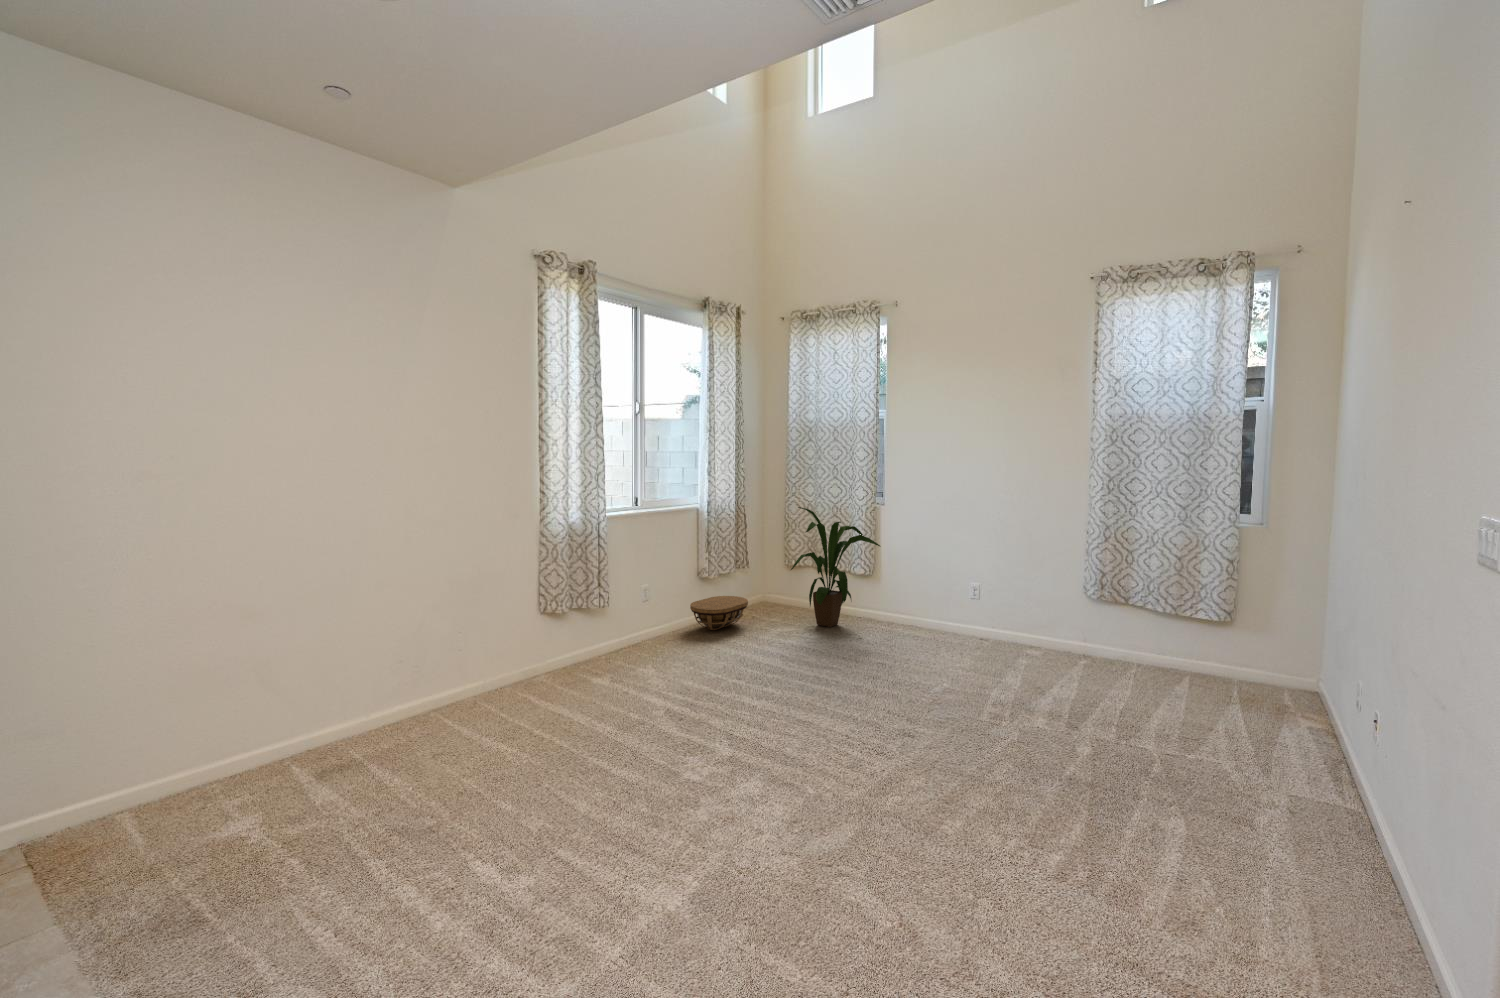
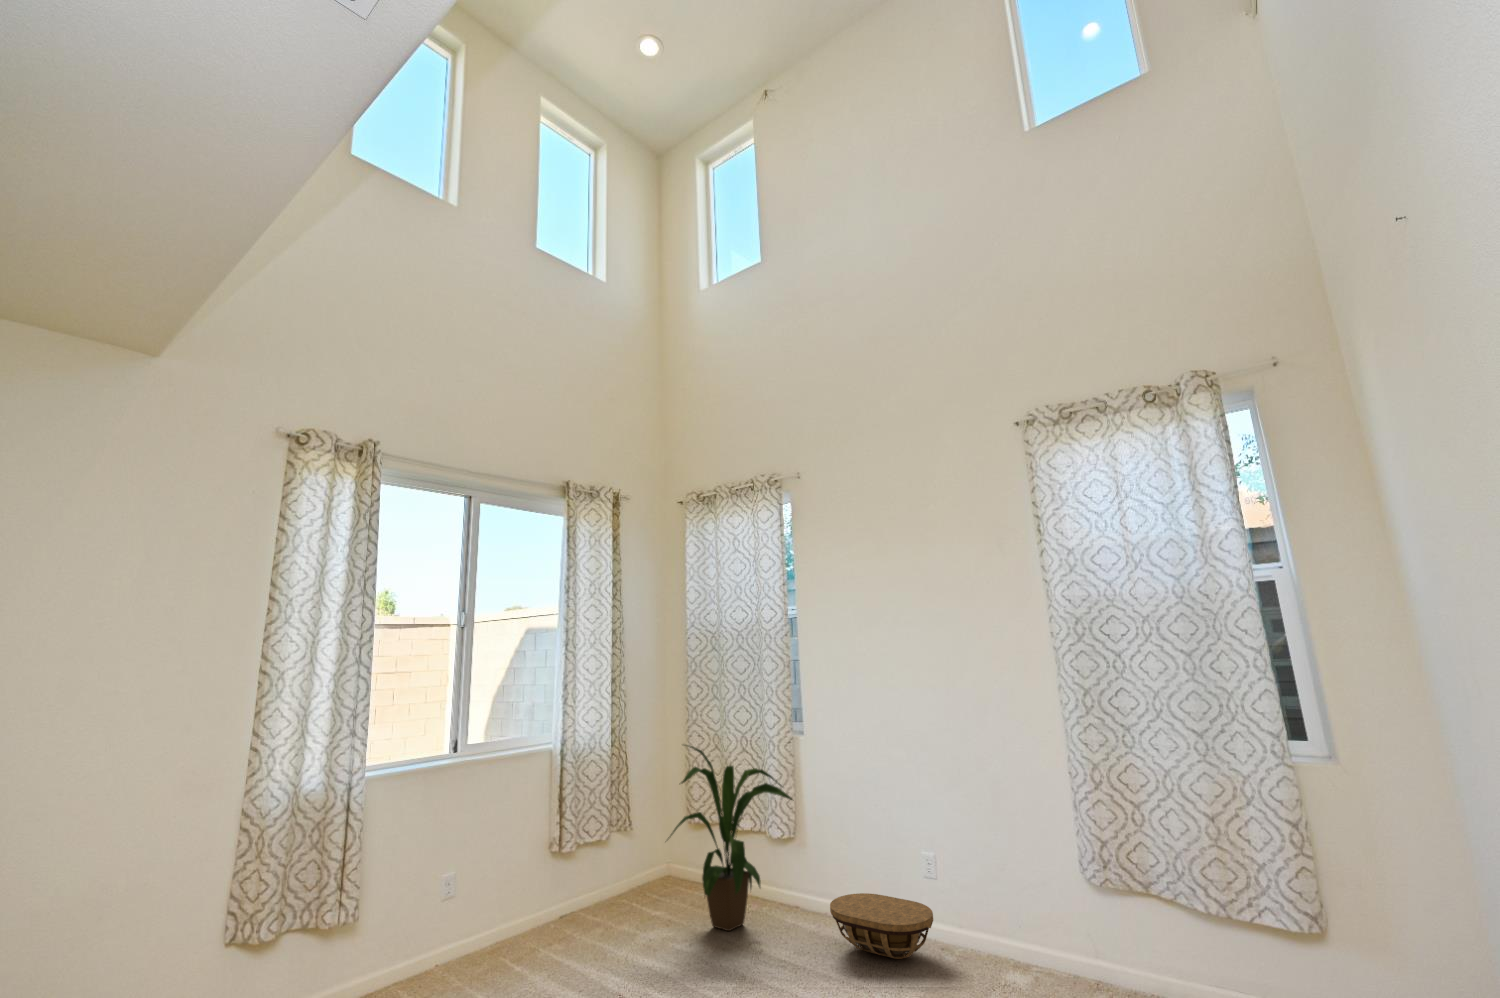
basket: present [690,596,748,630] -> present [830,893,933,959]

